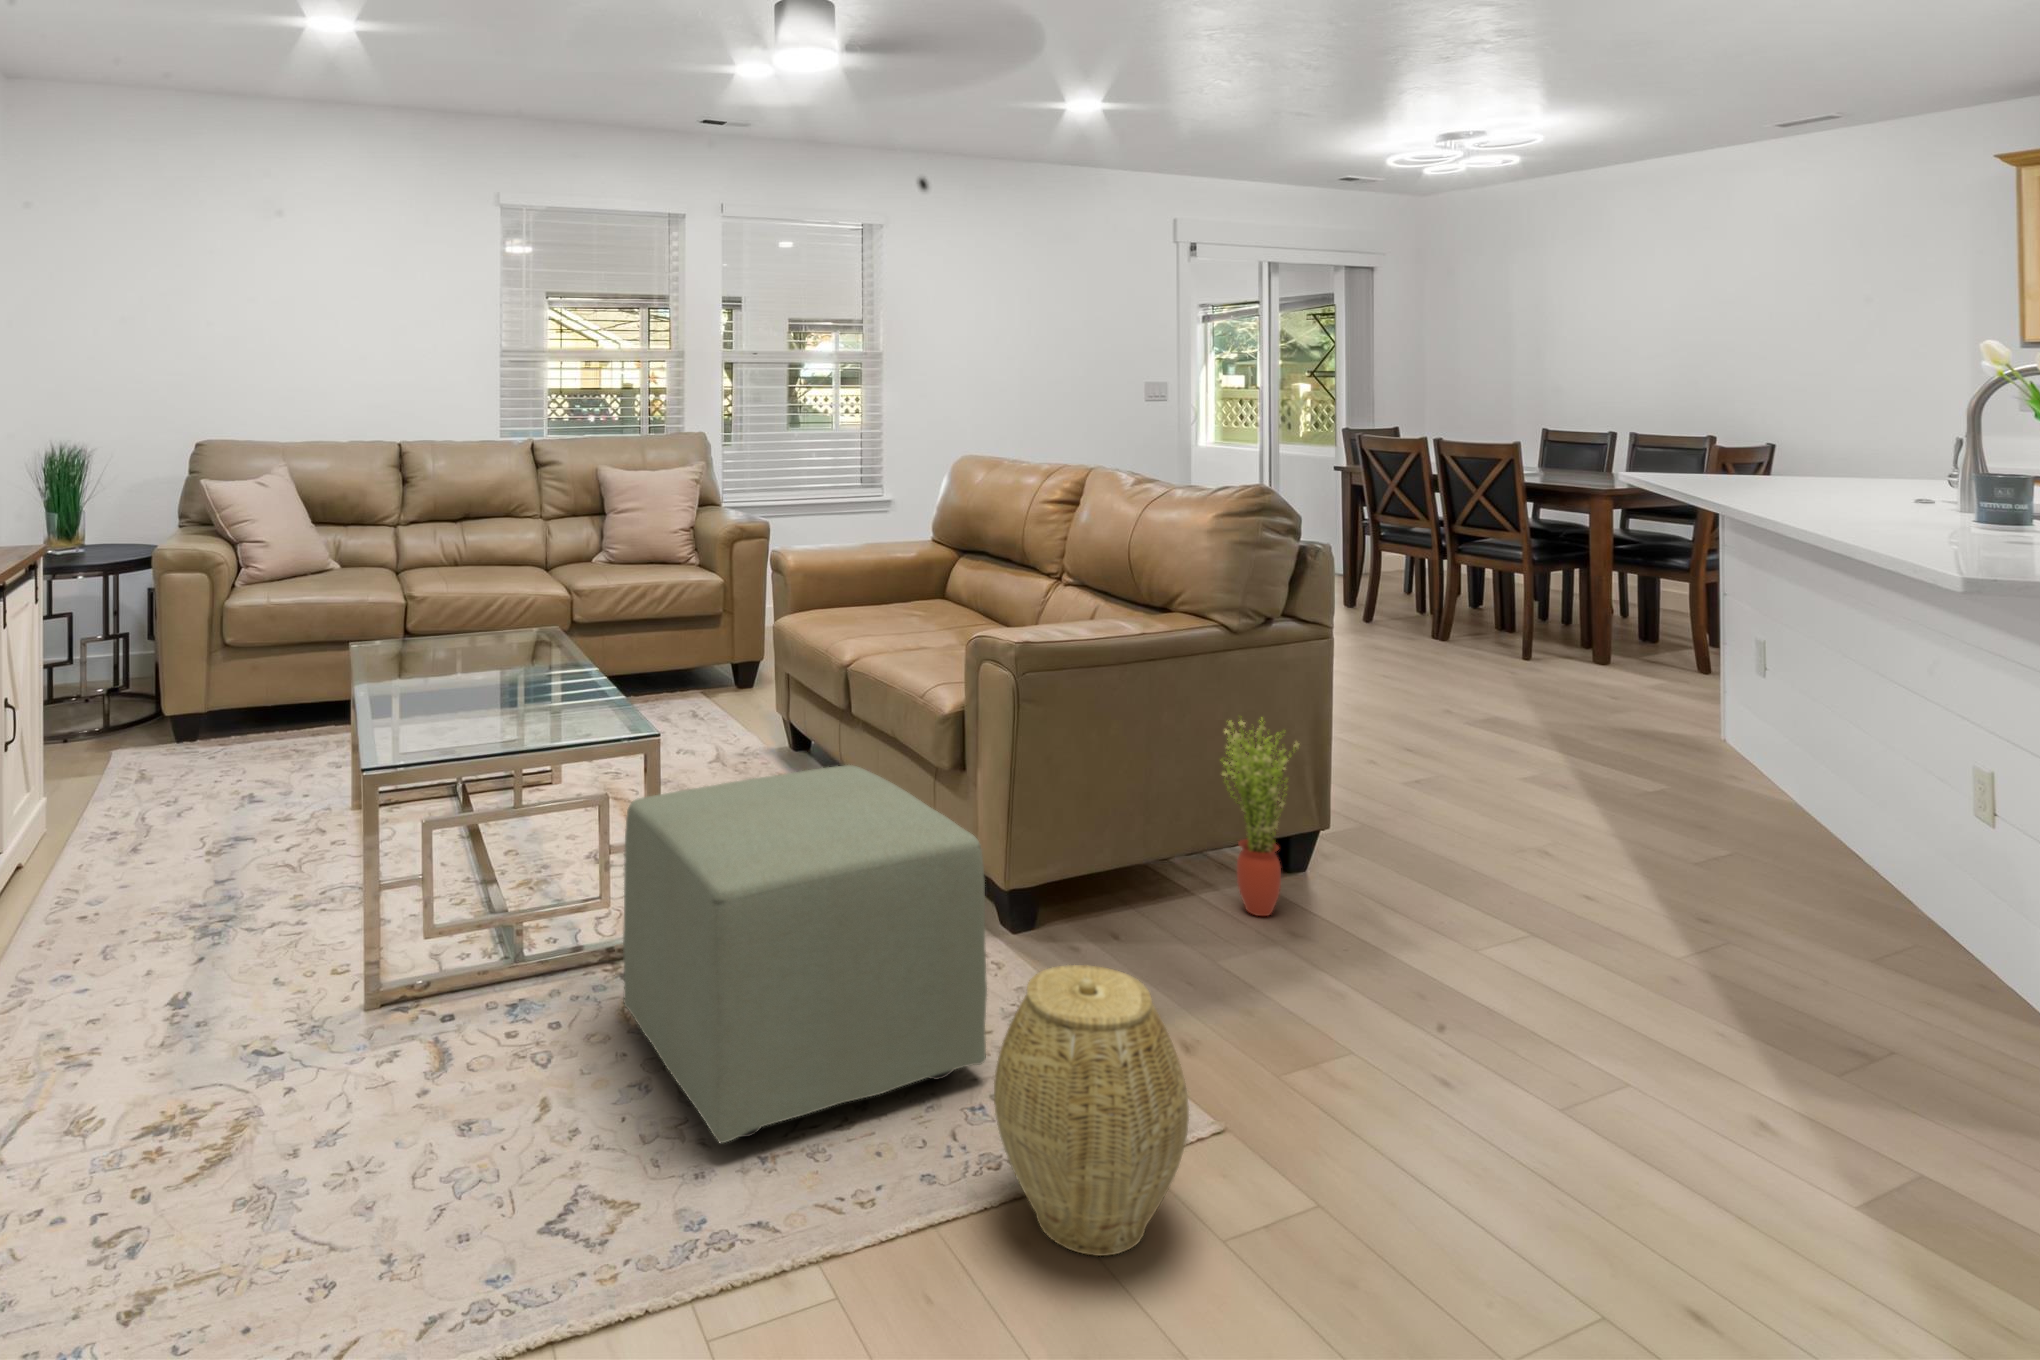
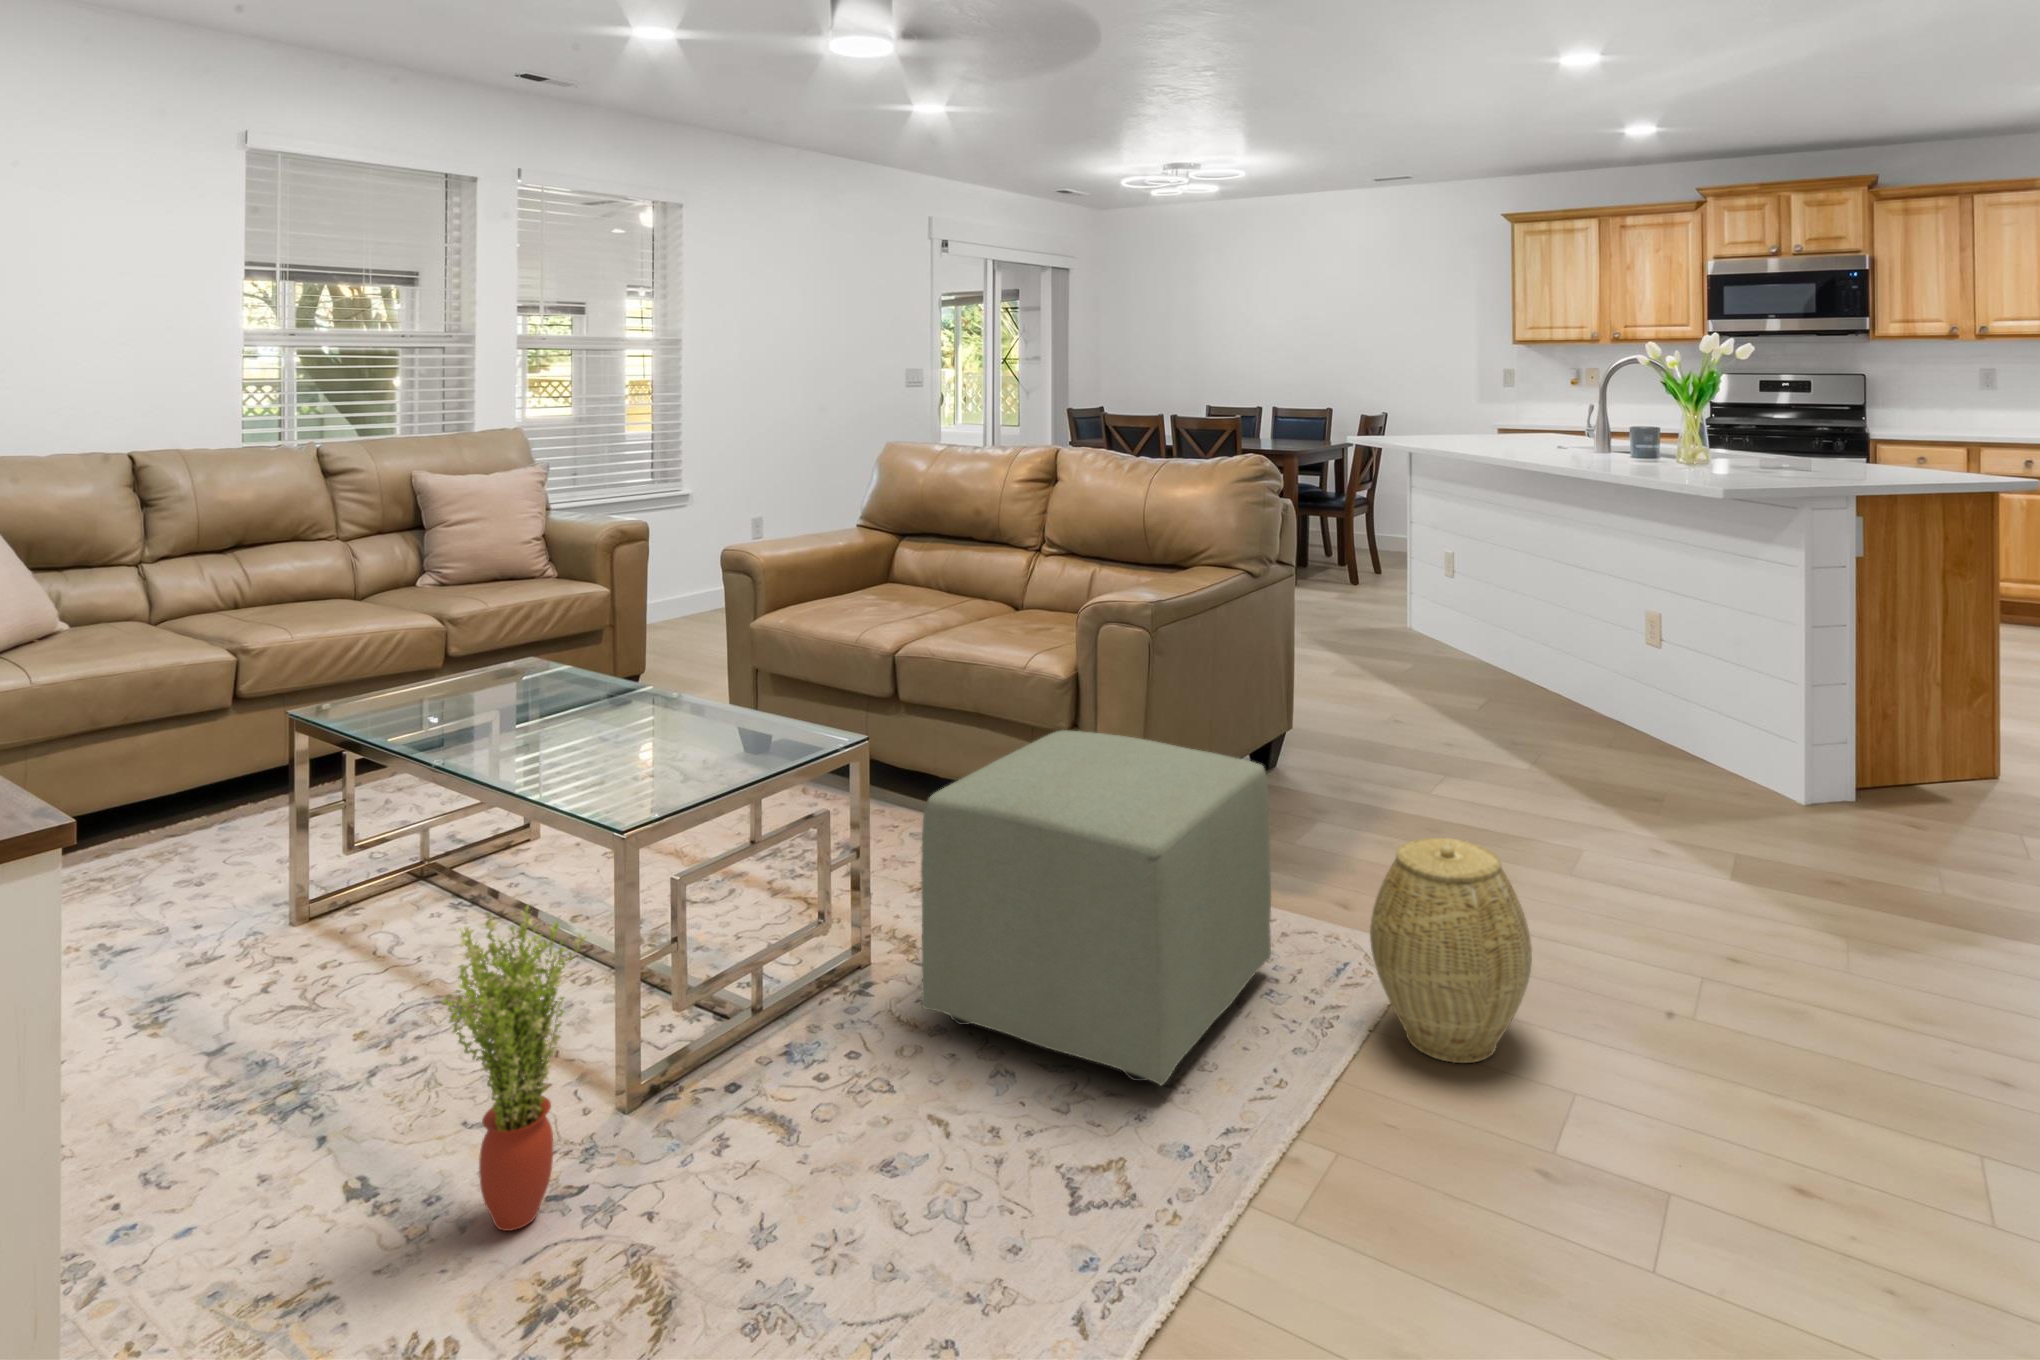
potted plant: present [1222,720,1299,916] -> present [443,906,586,1231]

